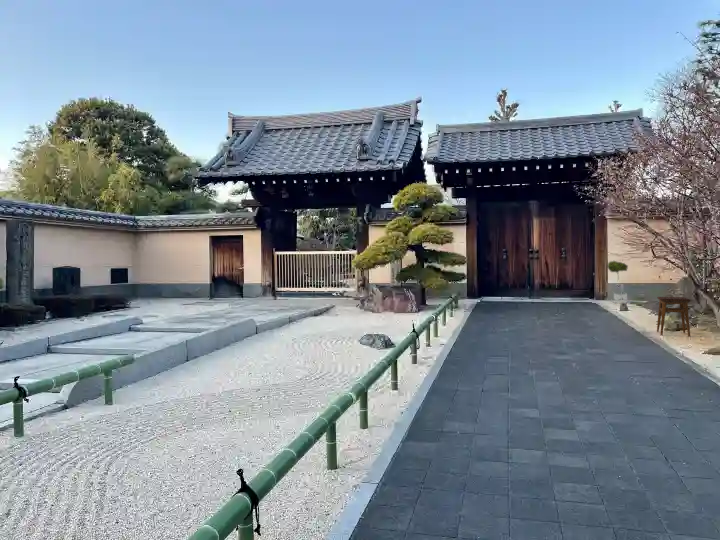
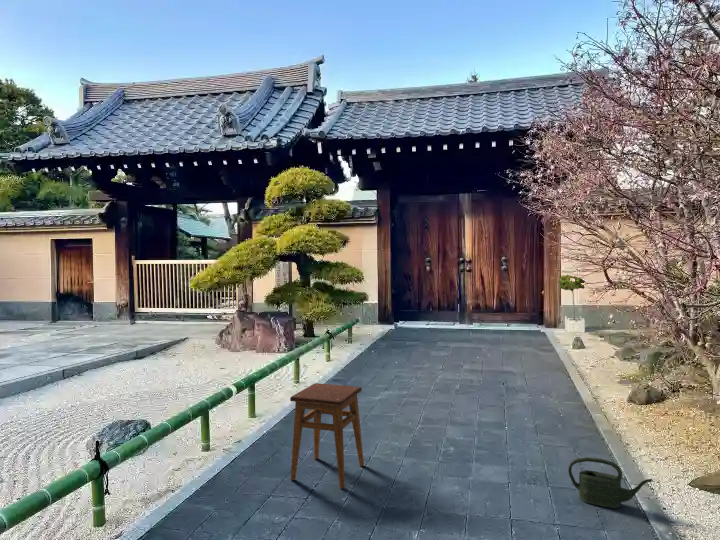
stool: present [657,297,690,337] -> present [290,383,364,489]
watering can: none [636,333,677,355] -> present [568,457,652,508]

